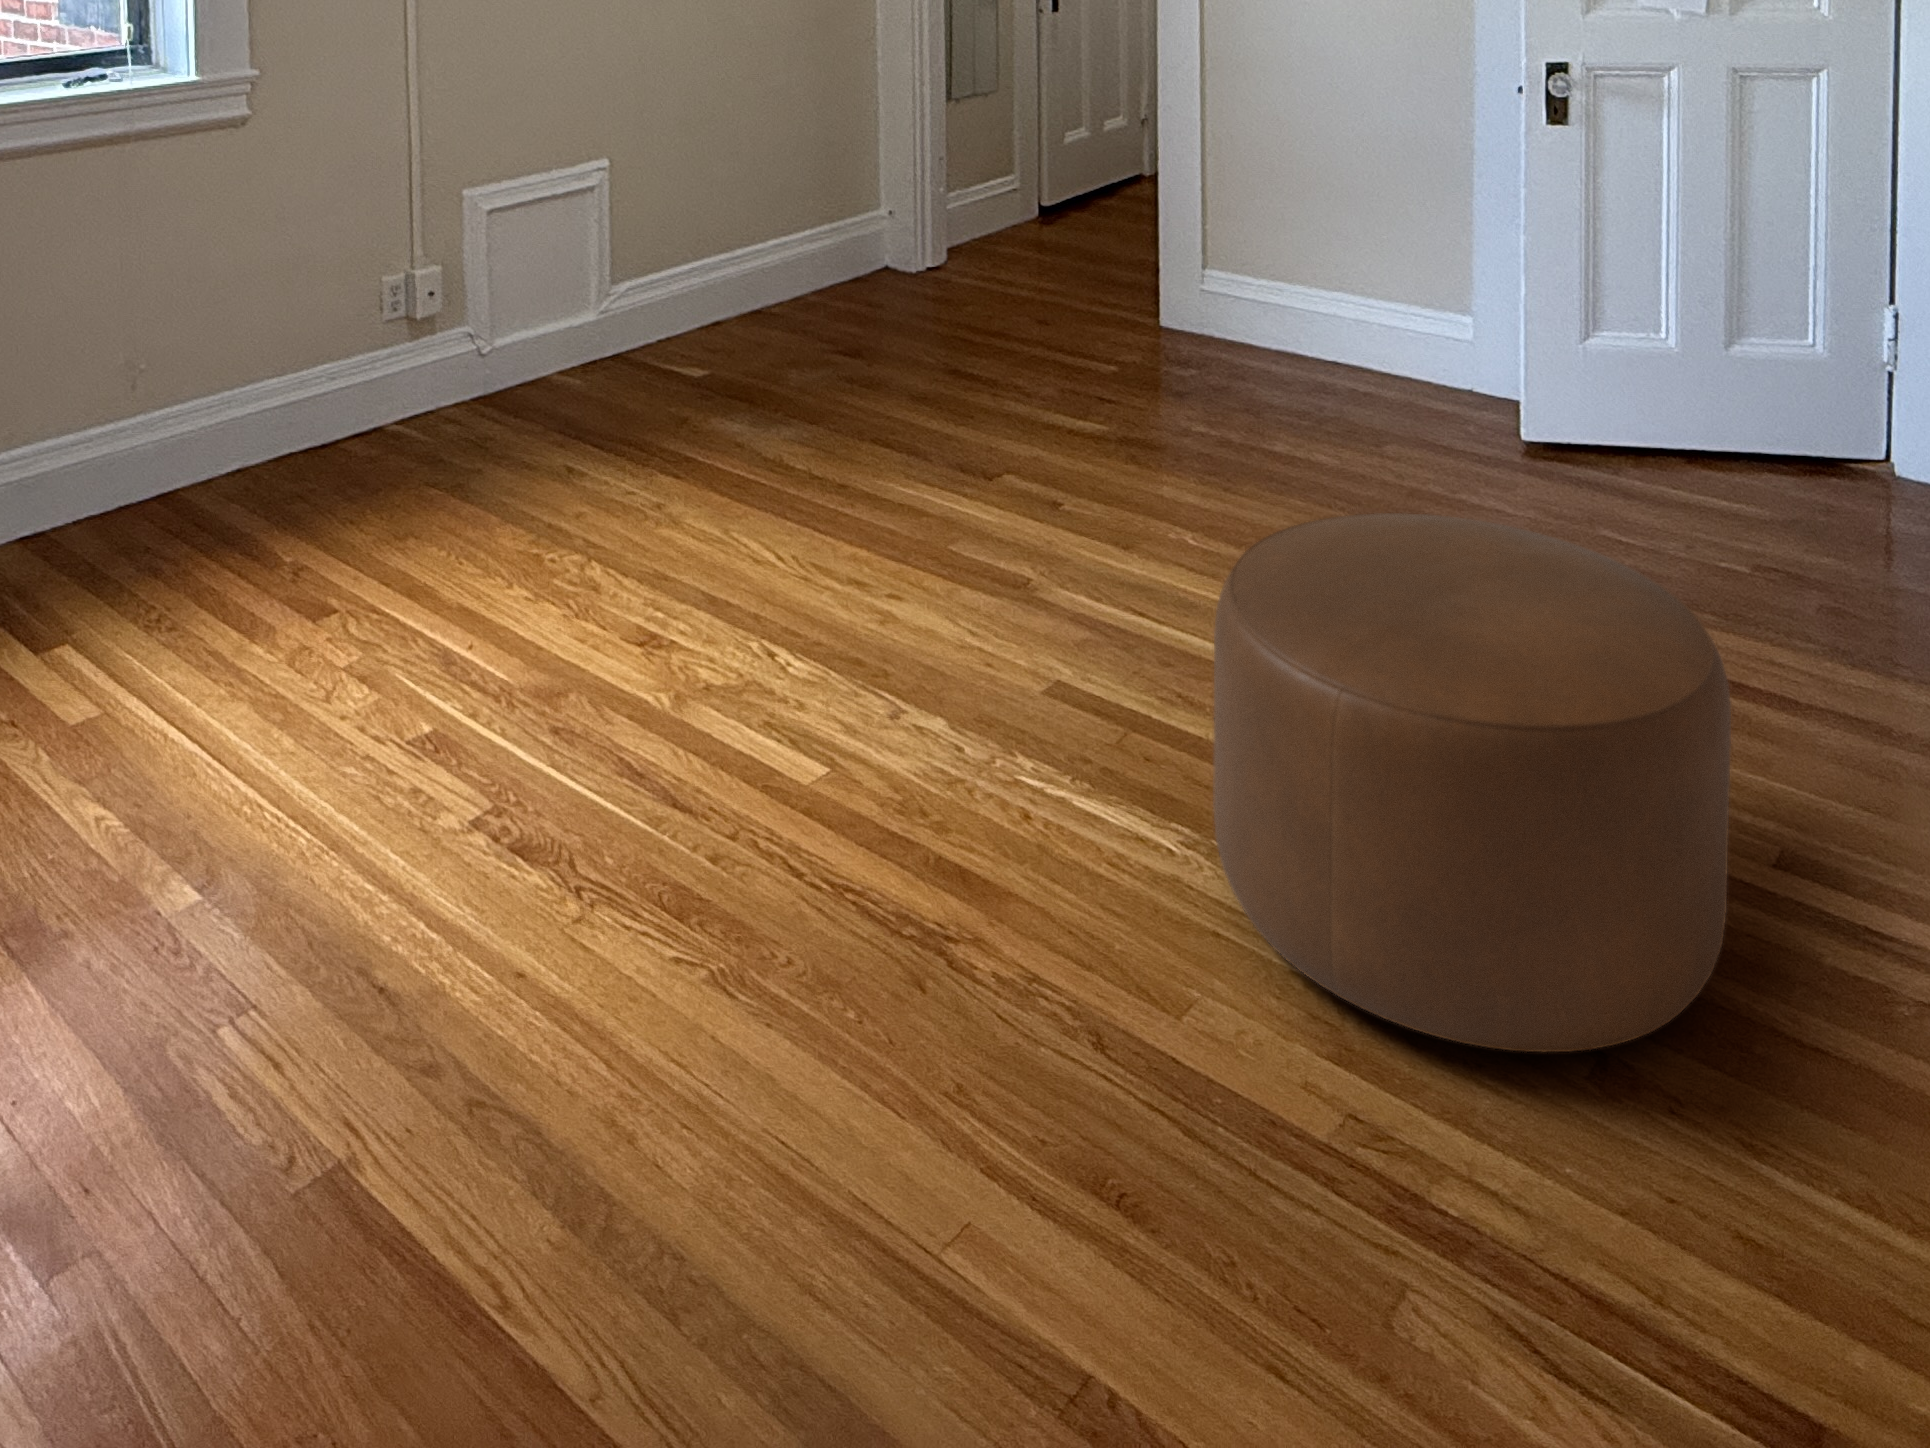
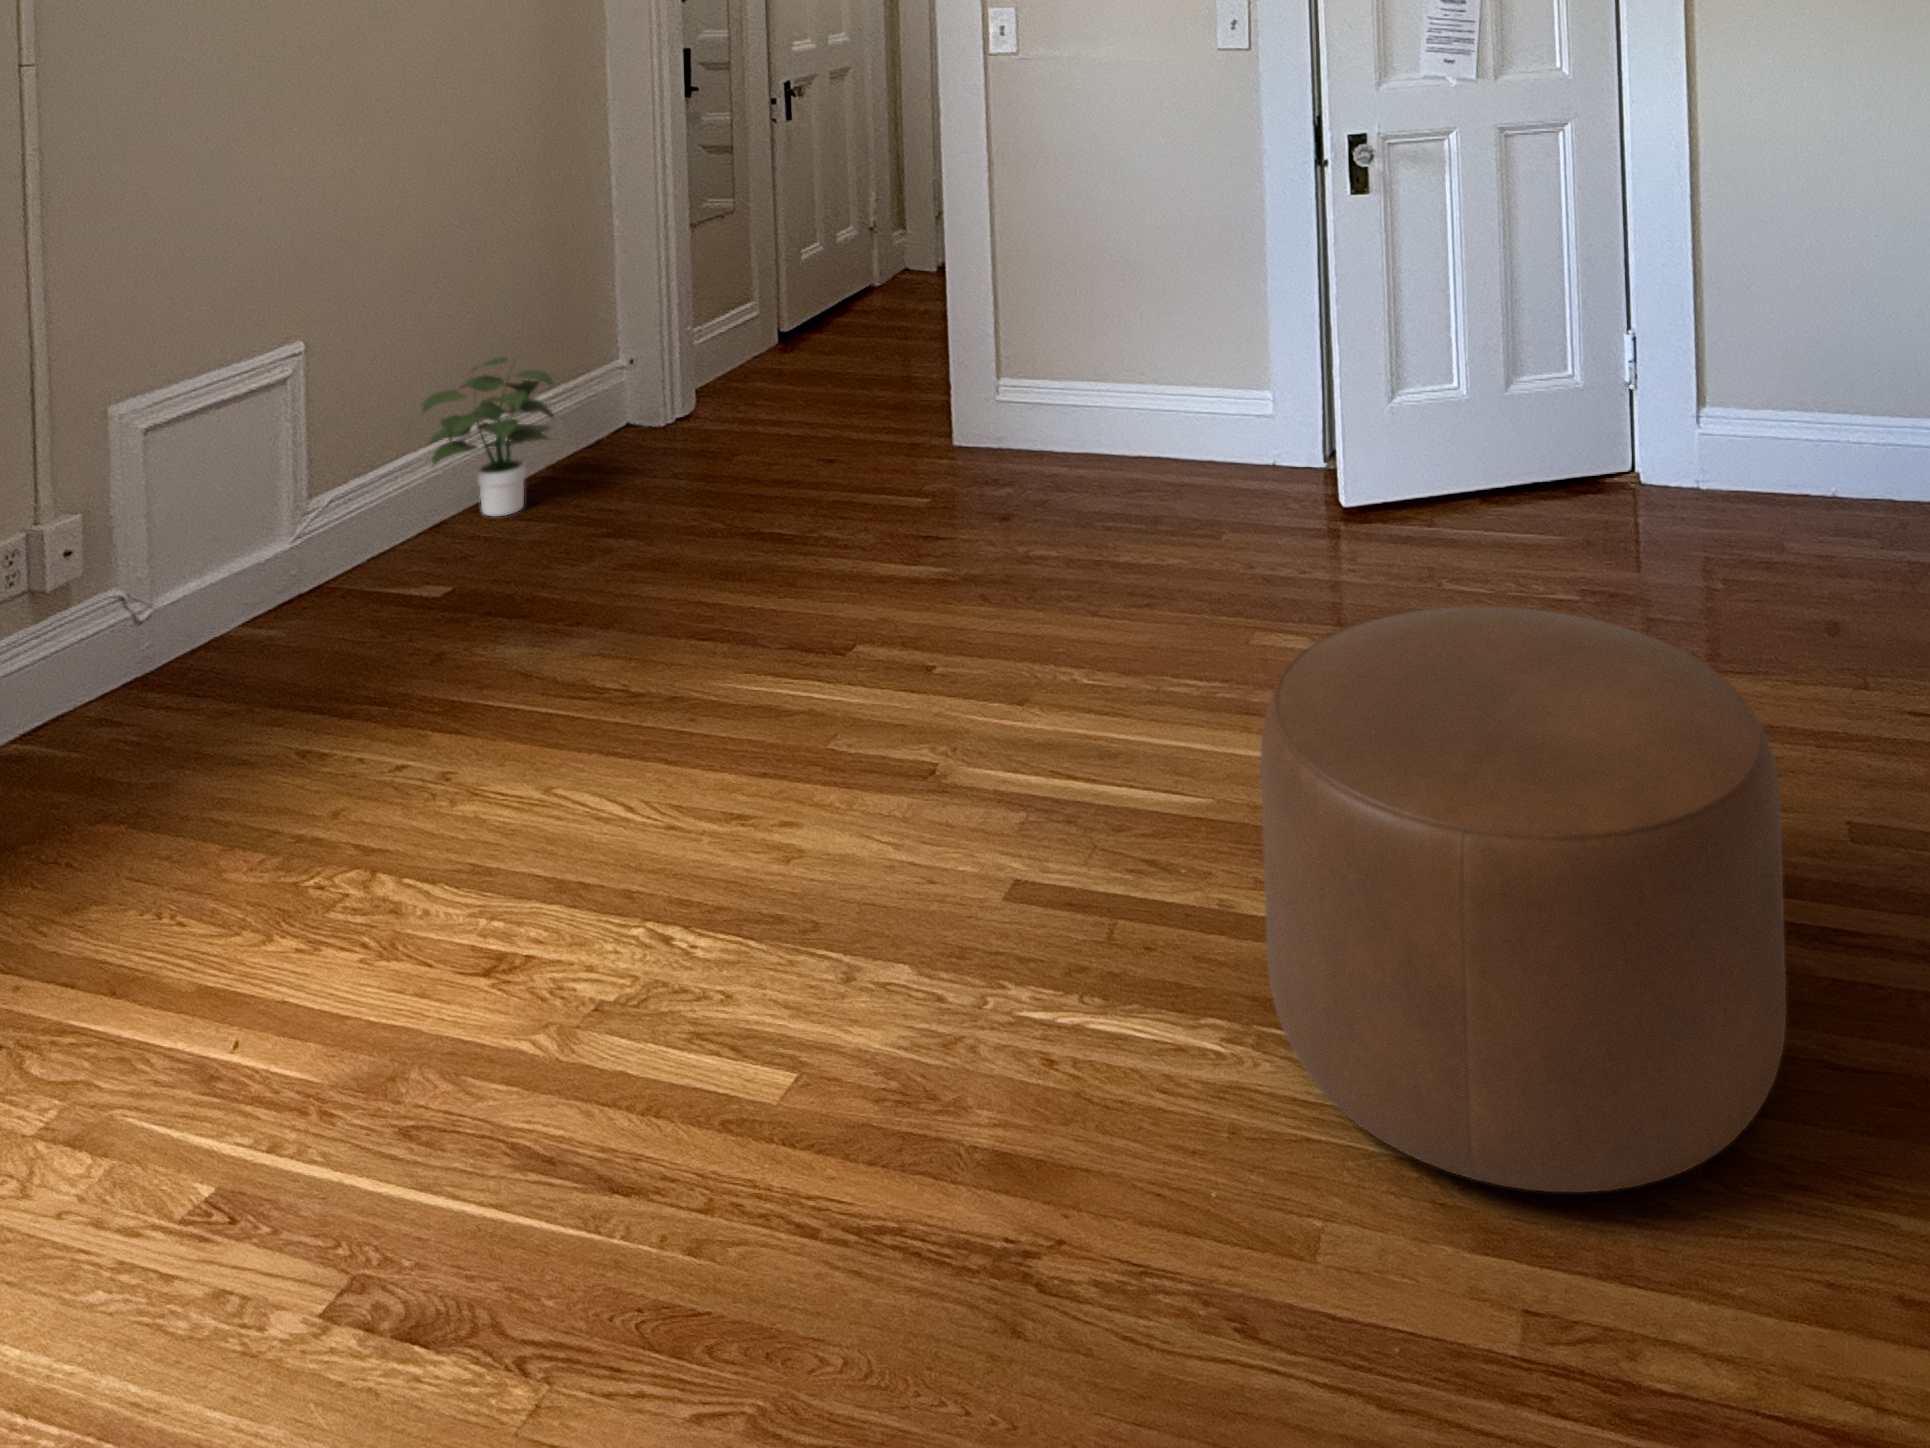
potted plant: none [704,193,814,325] -> present [422,357,554,516]

